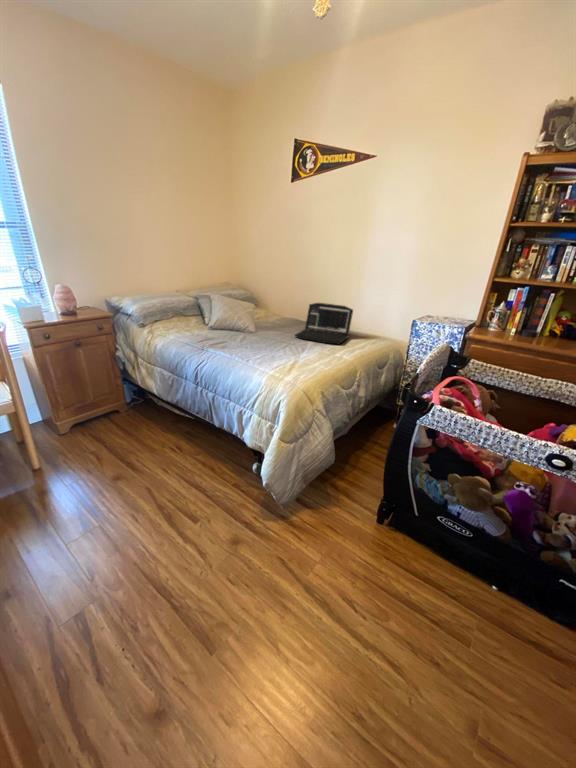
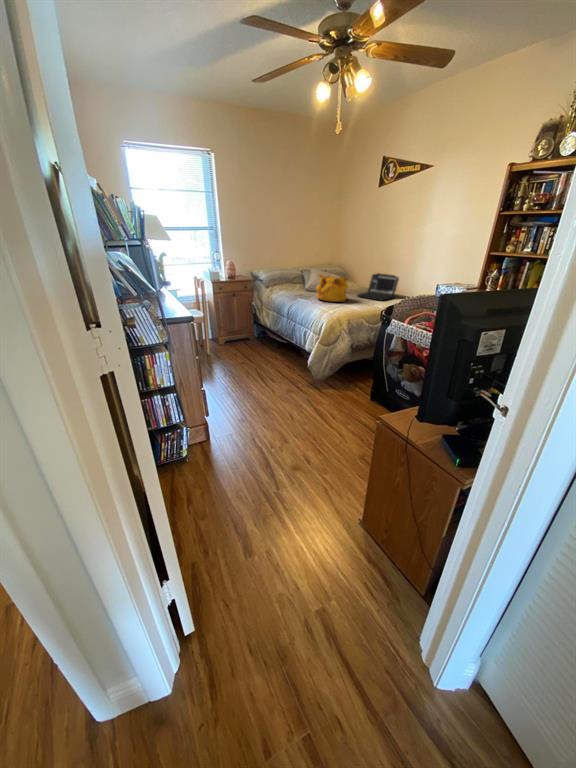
handbag: none [239,307,292,353] -> present [317,274,348,302]

